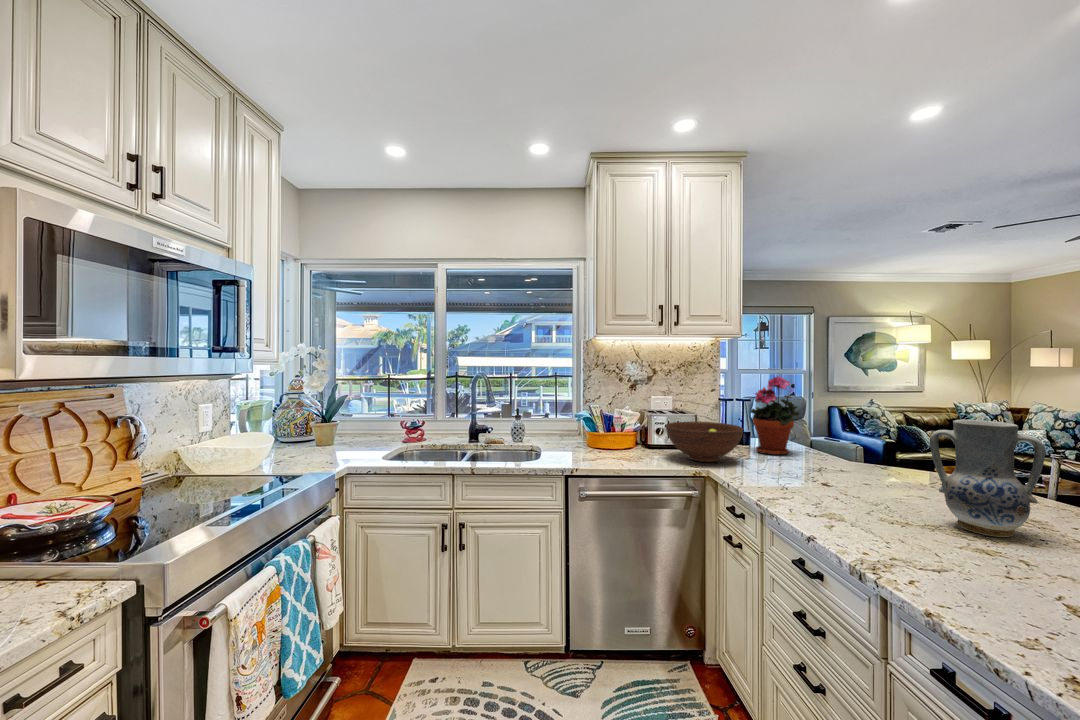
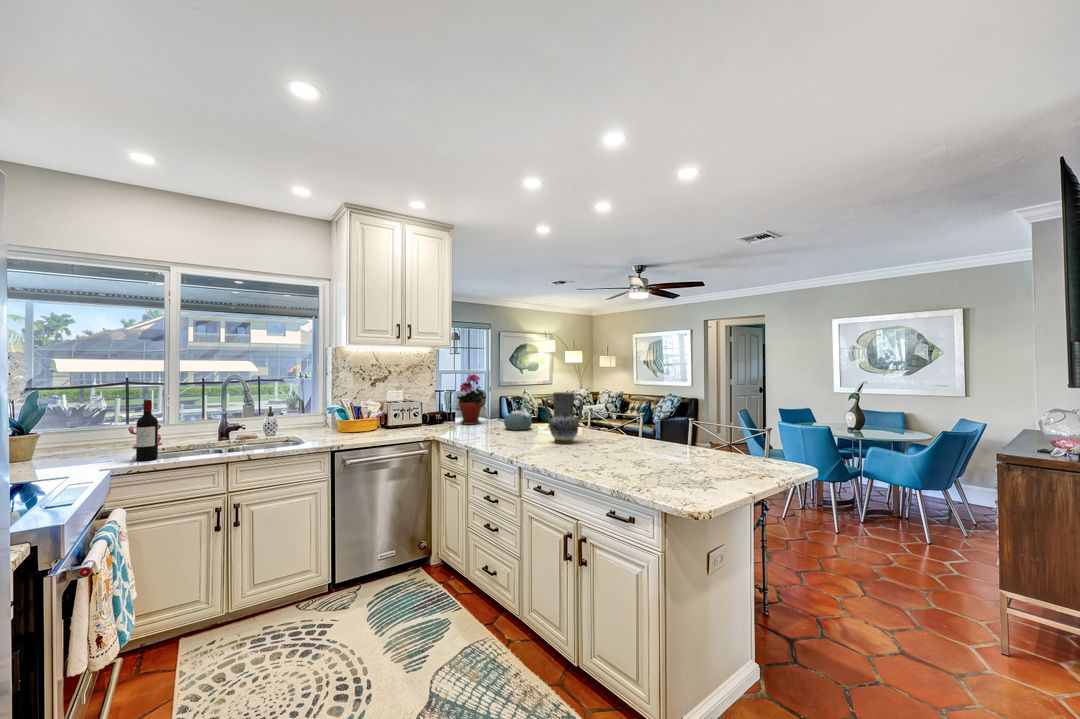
wine bottle: none [382,397,400,461] -> present [136,400,158,461]
kettle: none [833,417,894,480] -> present [504,396,532,430]
fruit bowl: present [666,422,743,462] -> none [404,406,455,432]

